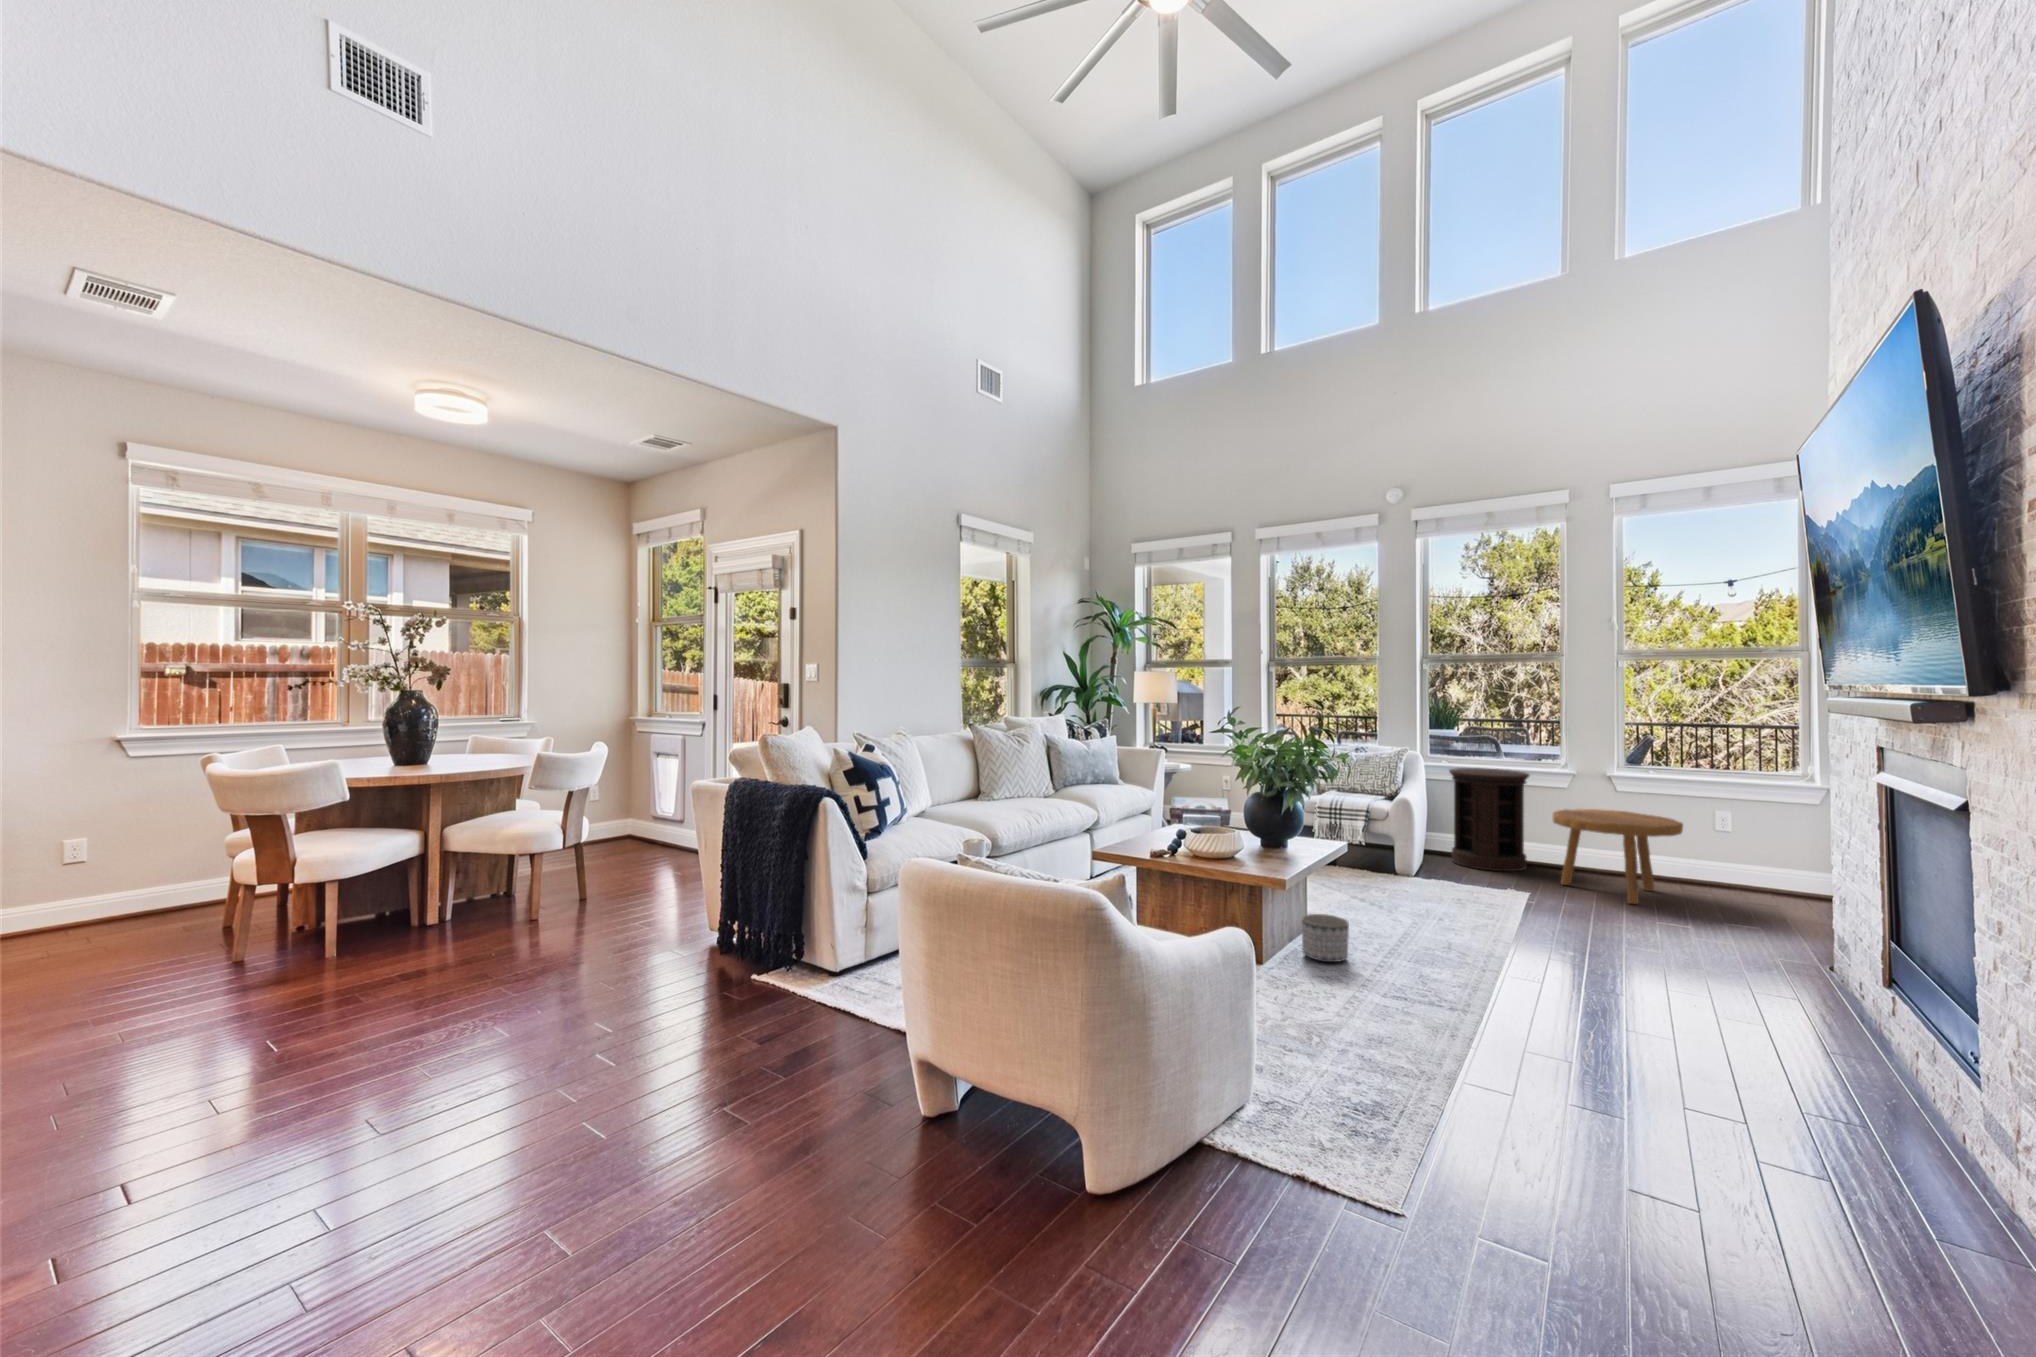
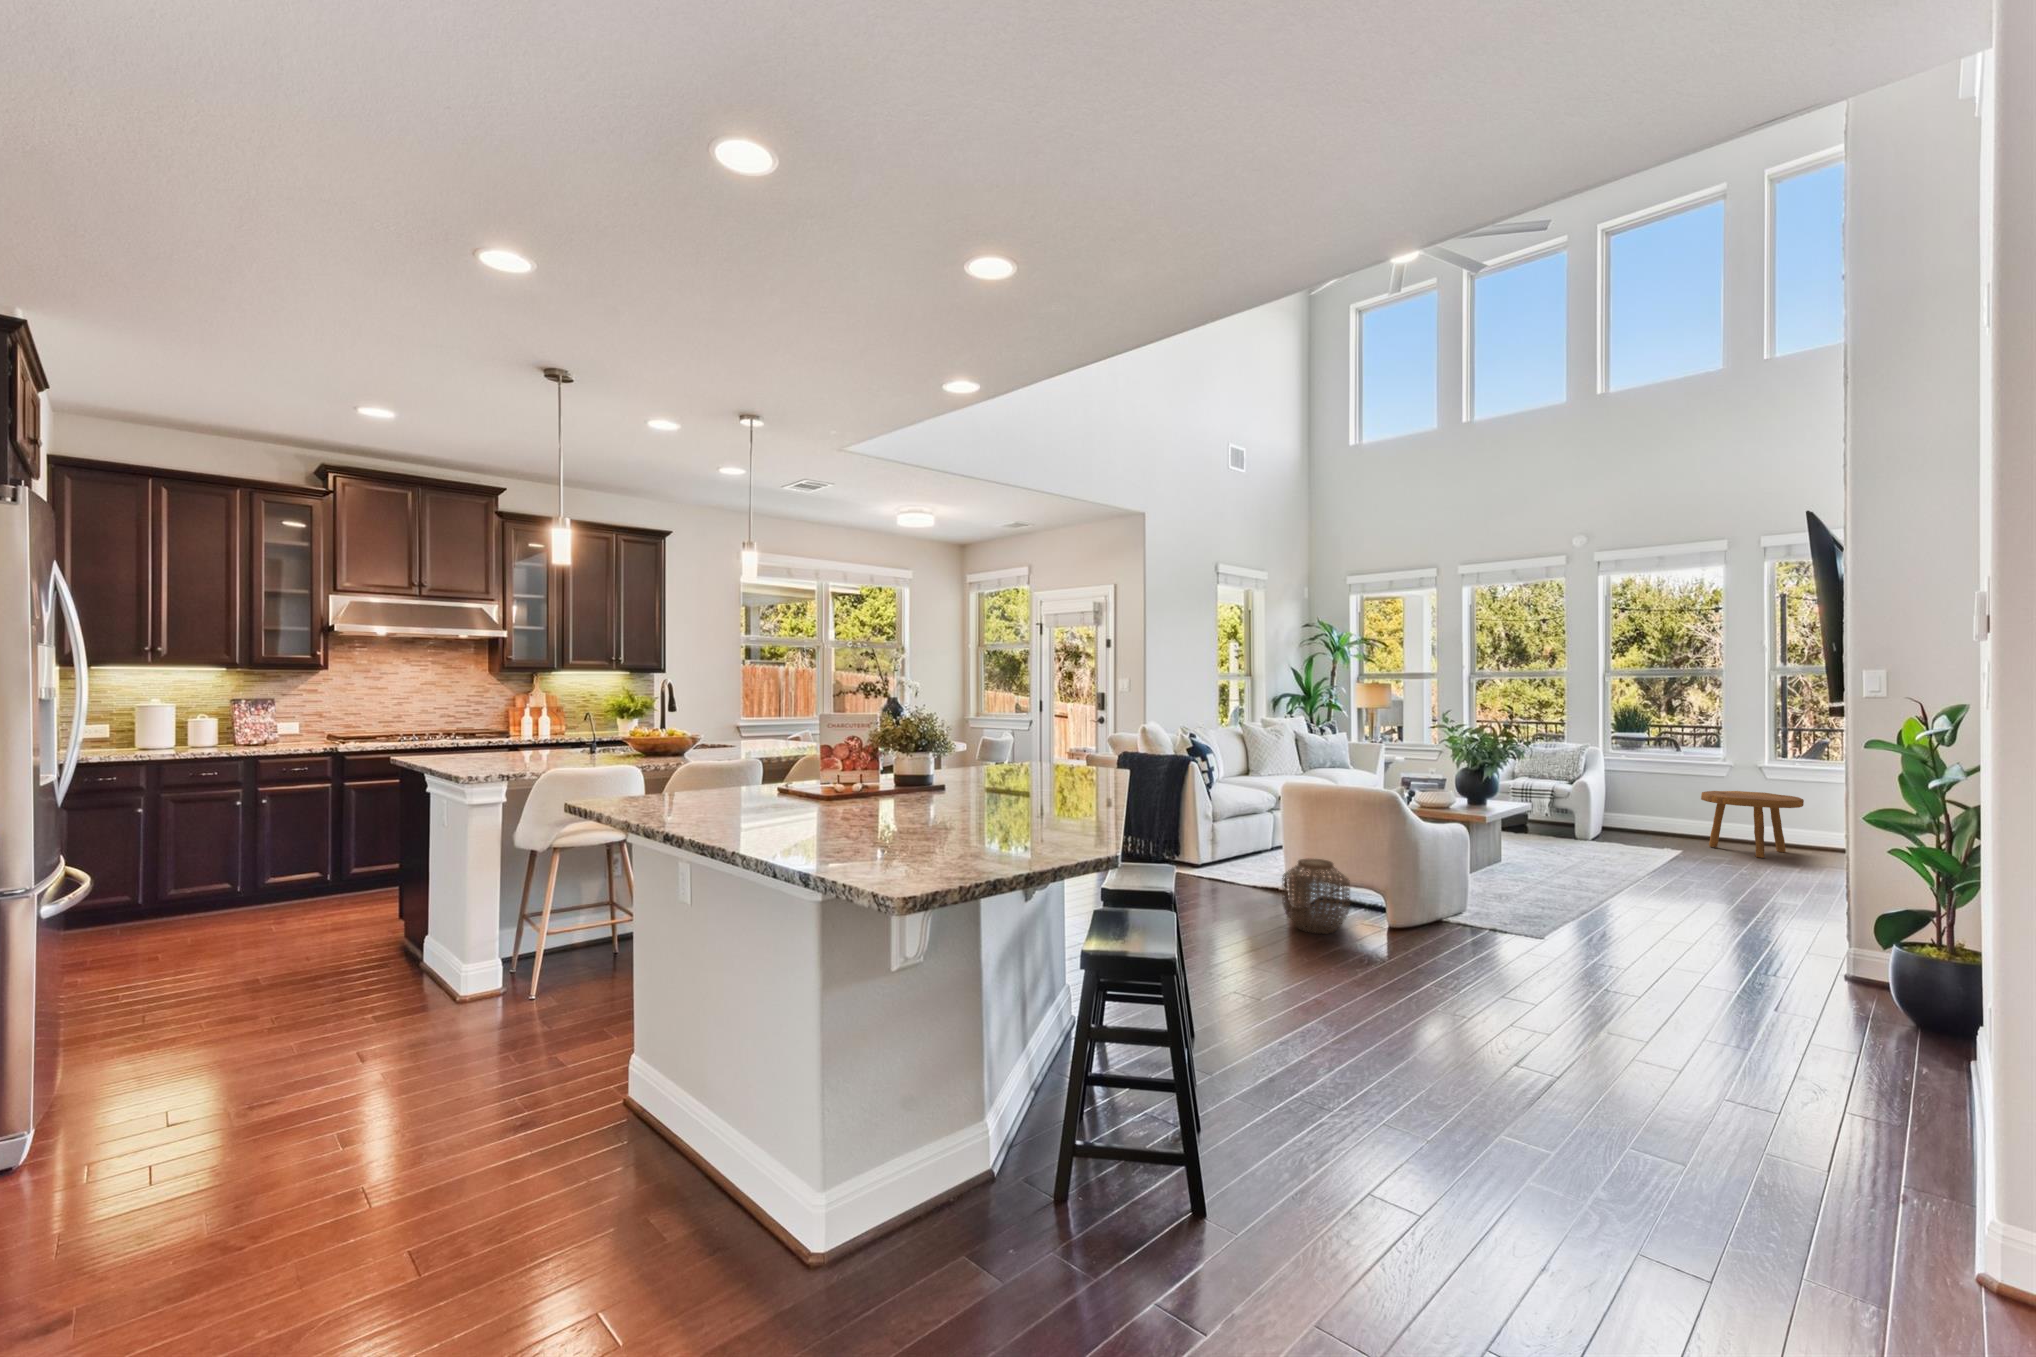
side table: present [1449,768,1529,871] -> none [1623,761,1690,839]
planter: present [1302,914,1349,962] -> none [1496,845,1528,874]
woven basket: none [849,1042,1000,1241] -> present [1282,859,1350,934]

